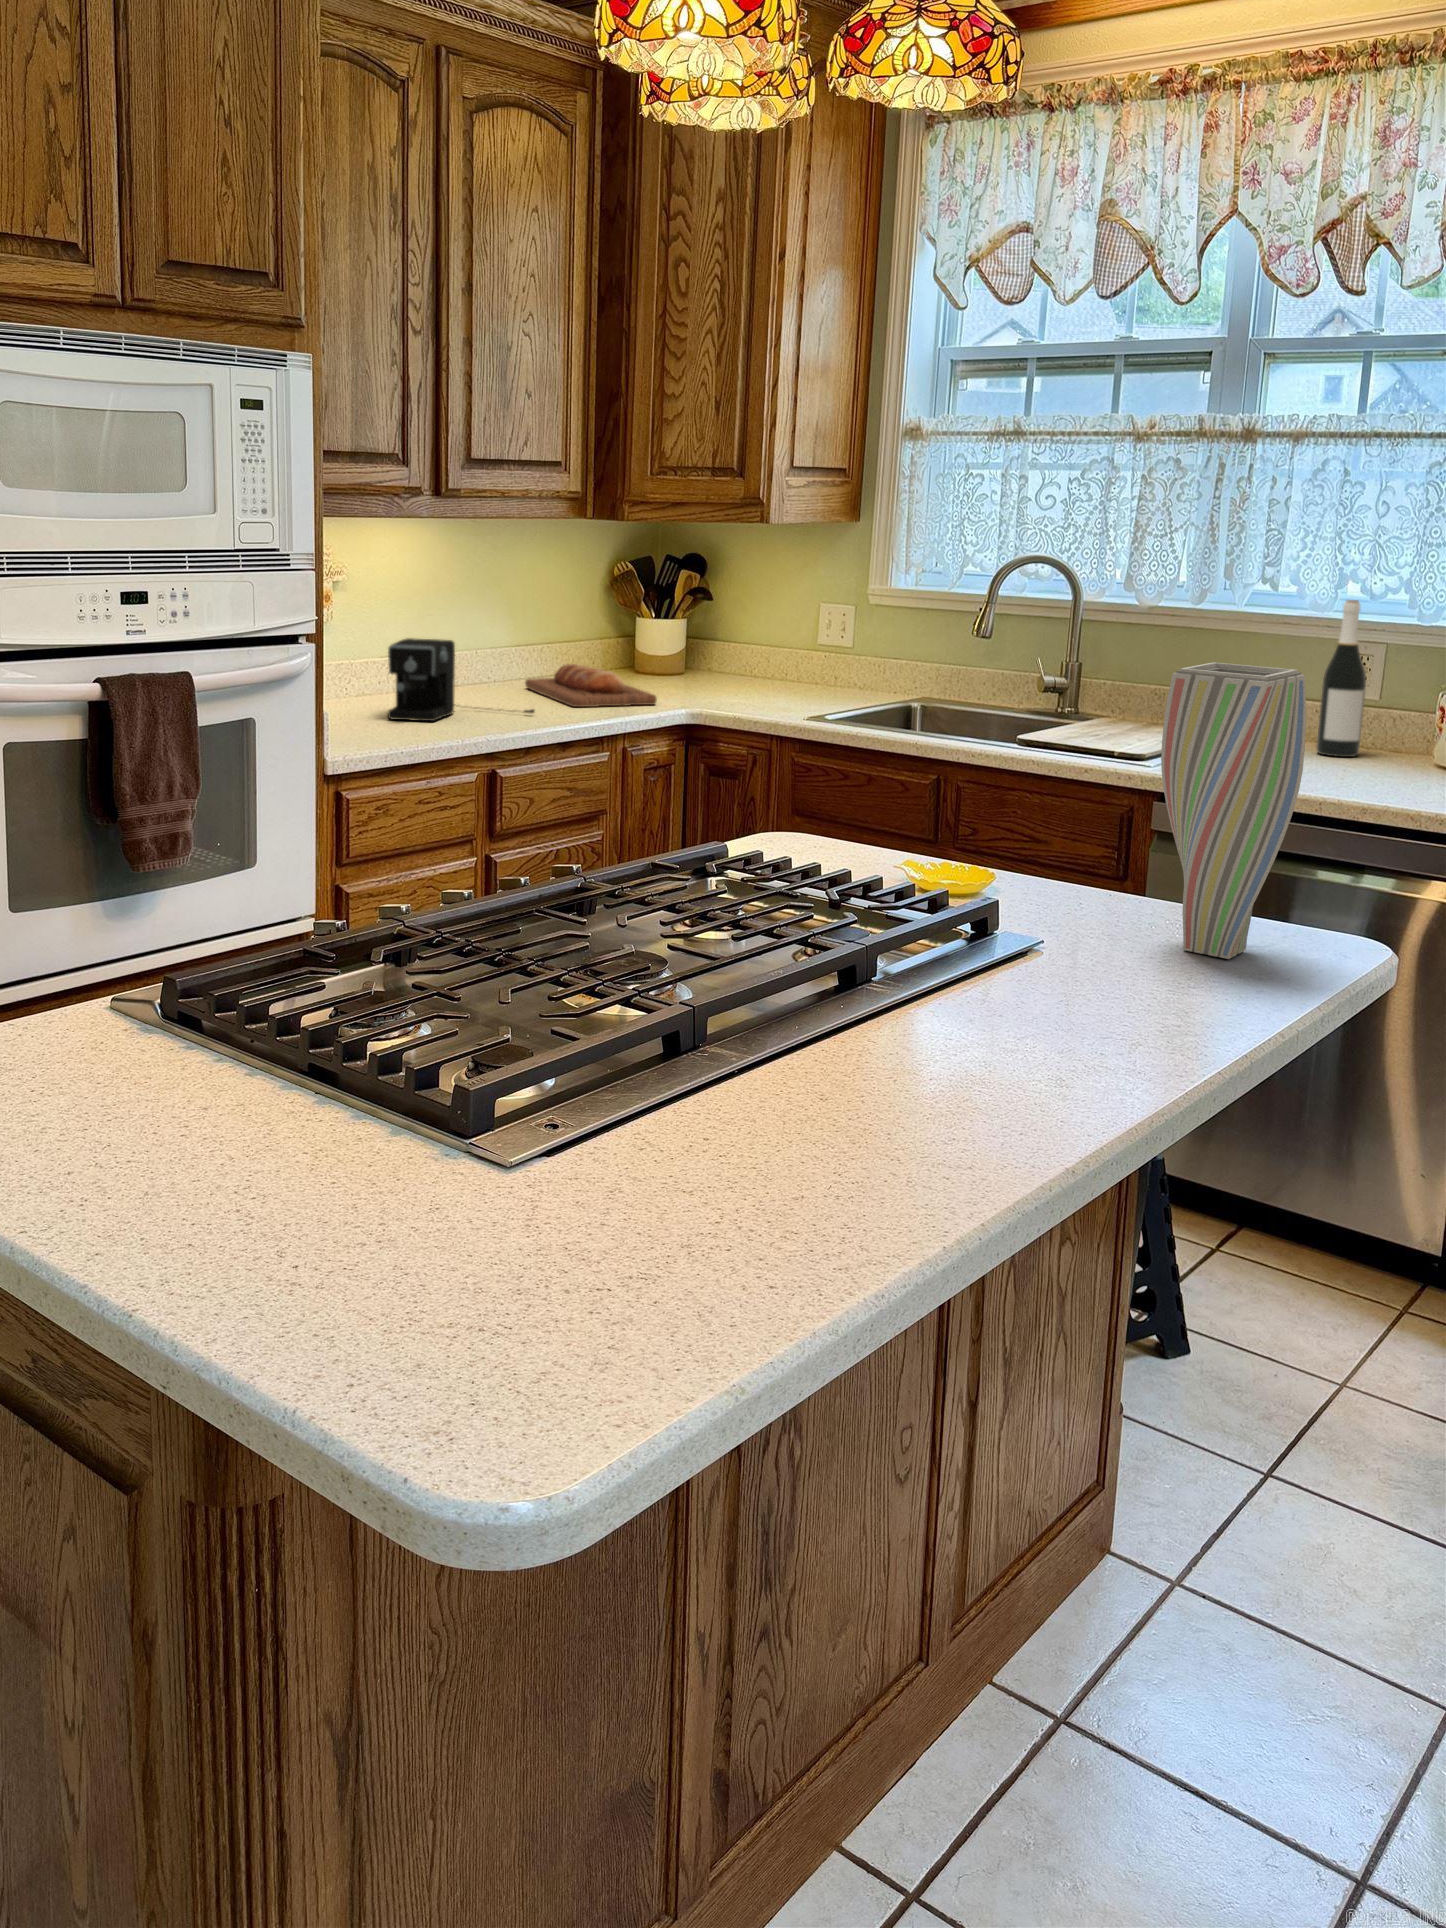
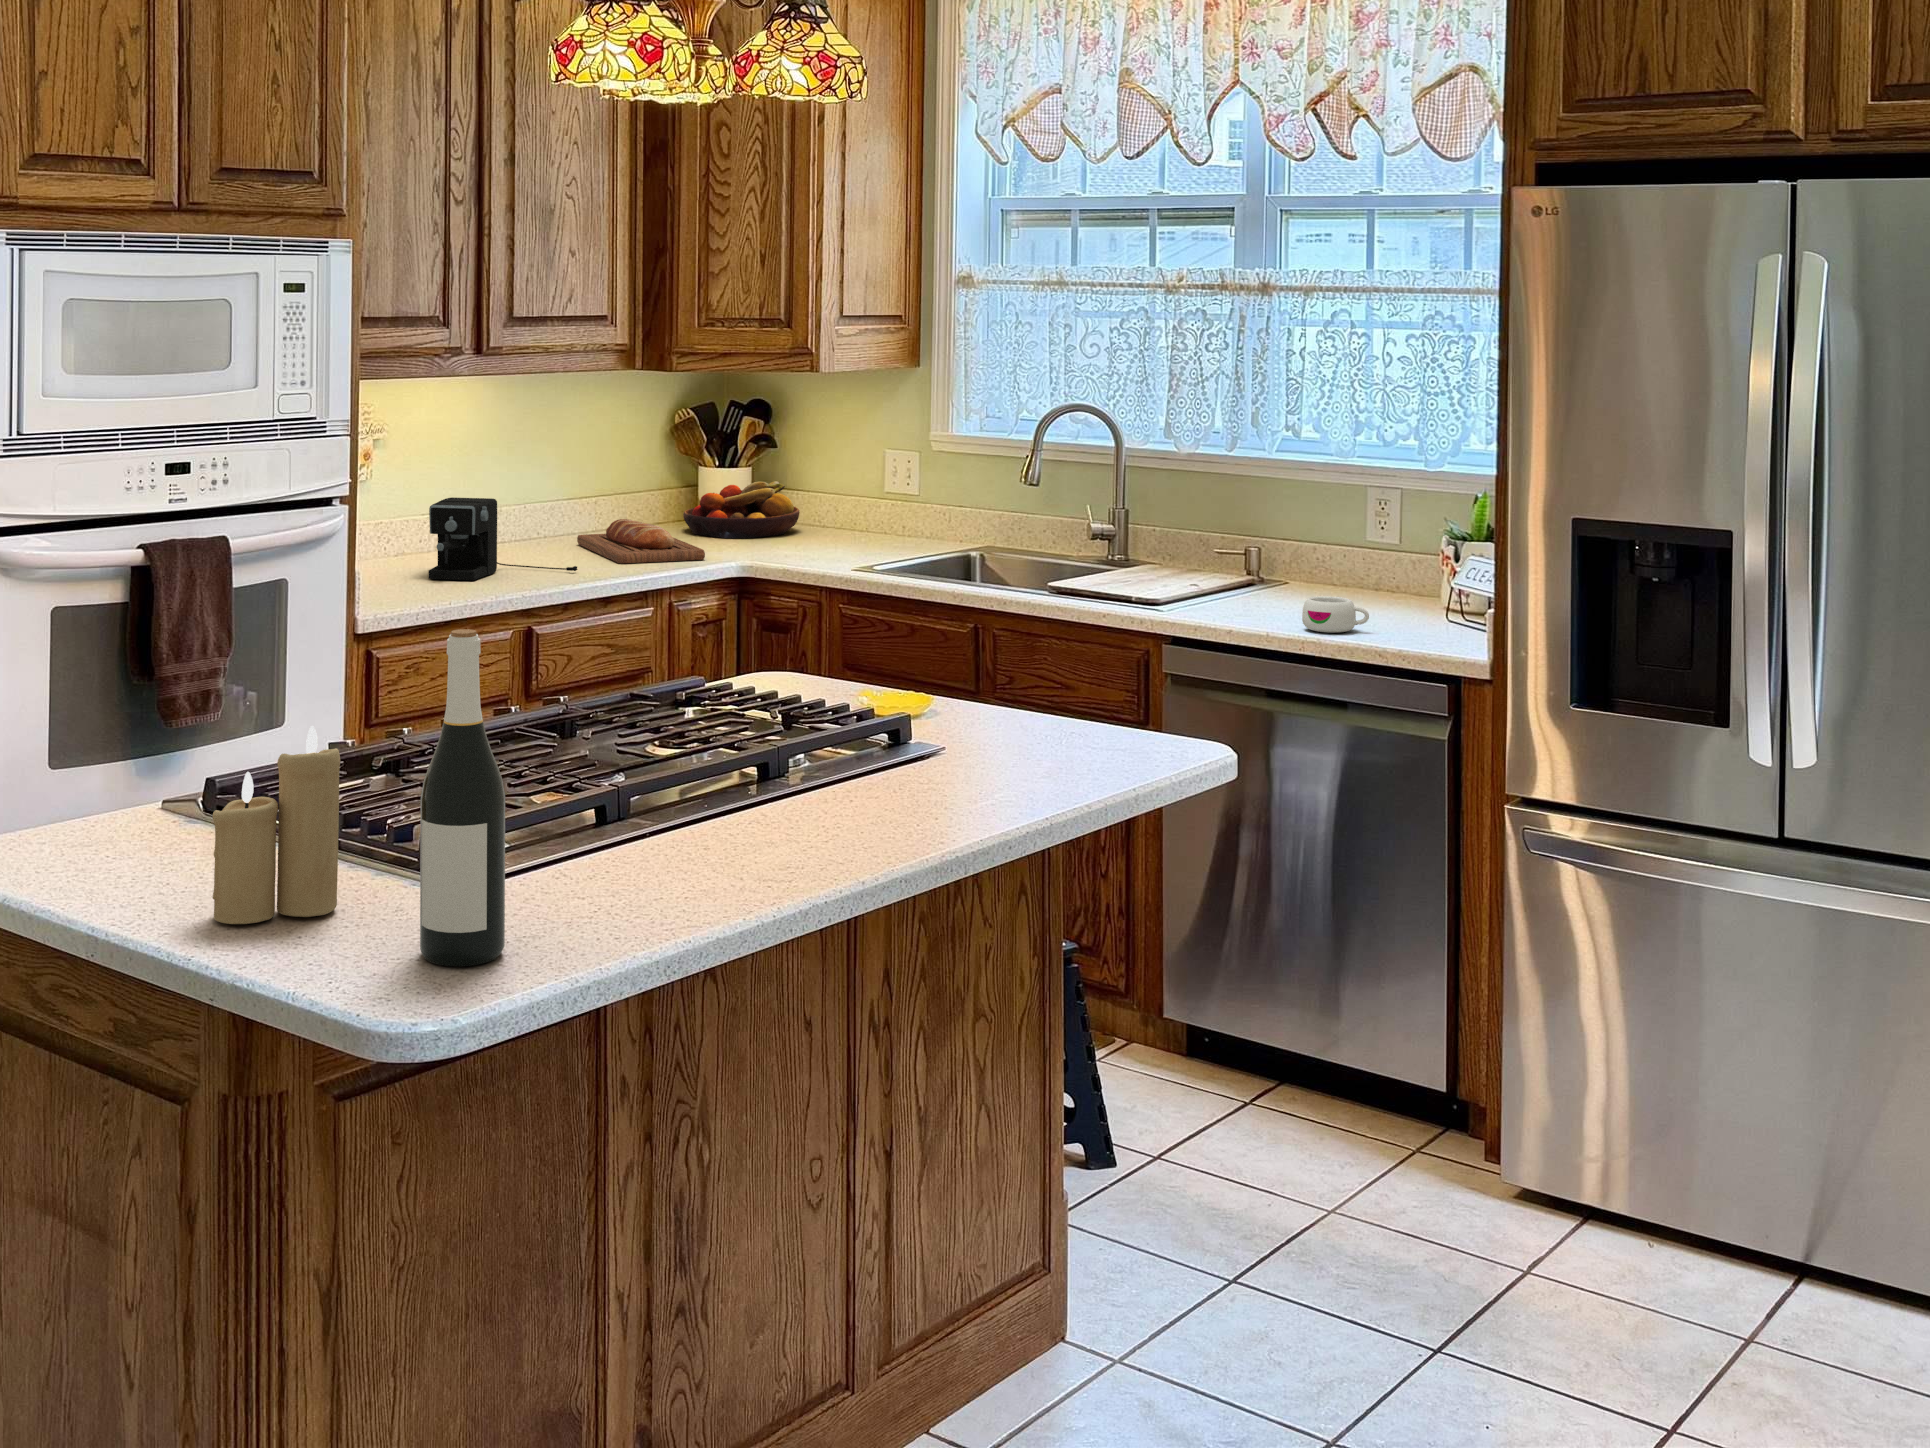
wine bottle: present [1316,600,1366,757] -> present [420,629,505,966]
fruit bowl: none [624,630,737,685] -> present [683,481,800,538]
vase: present [1161,662,1306,959] -> none [1017,523,1125,767]
mug: none [1316,752,1393,791] -> present [1302,596,1369,633]
candle: none [191,929,373,1215] -> present [213,726,340,924]

